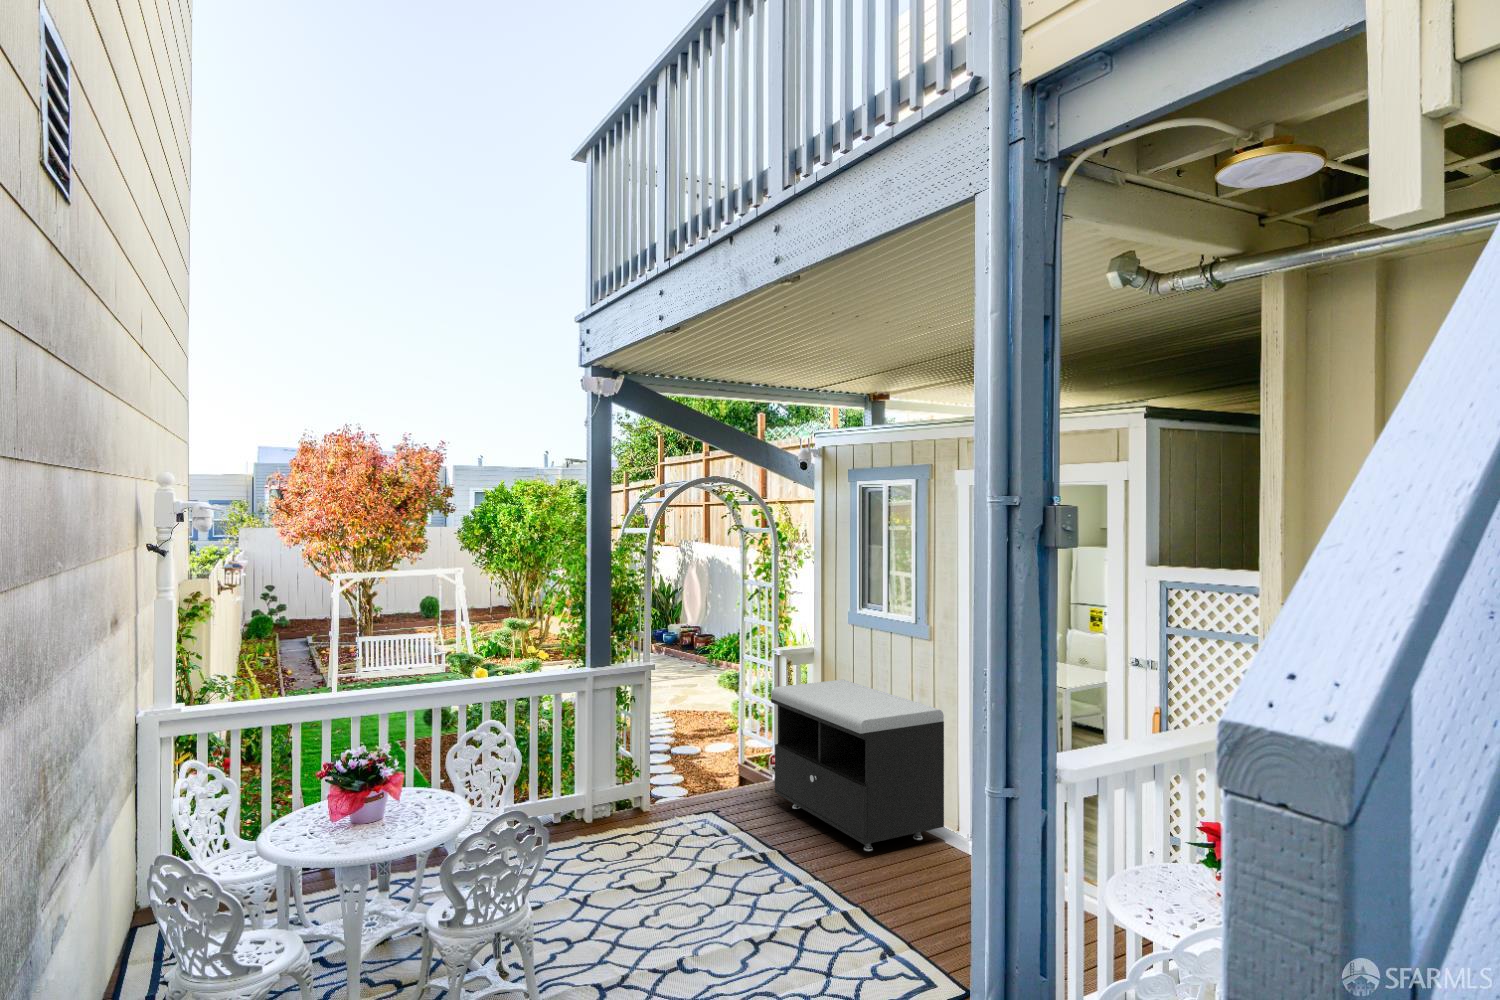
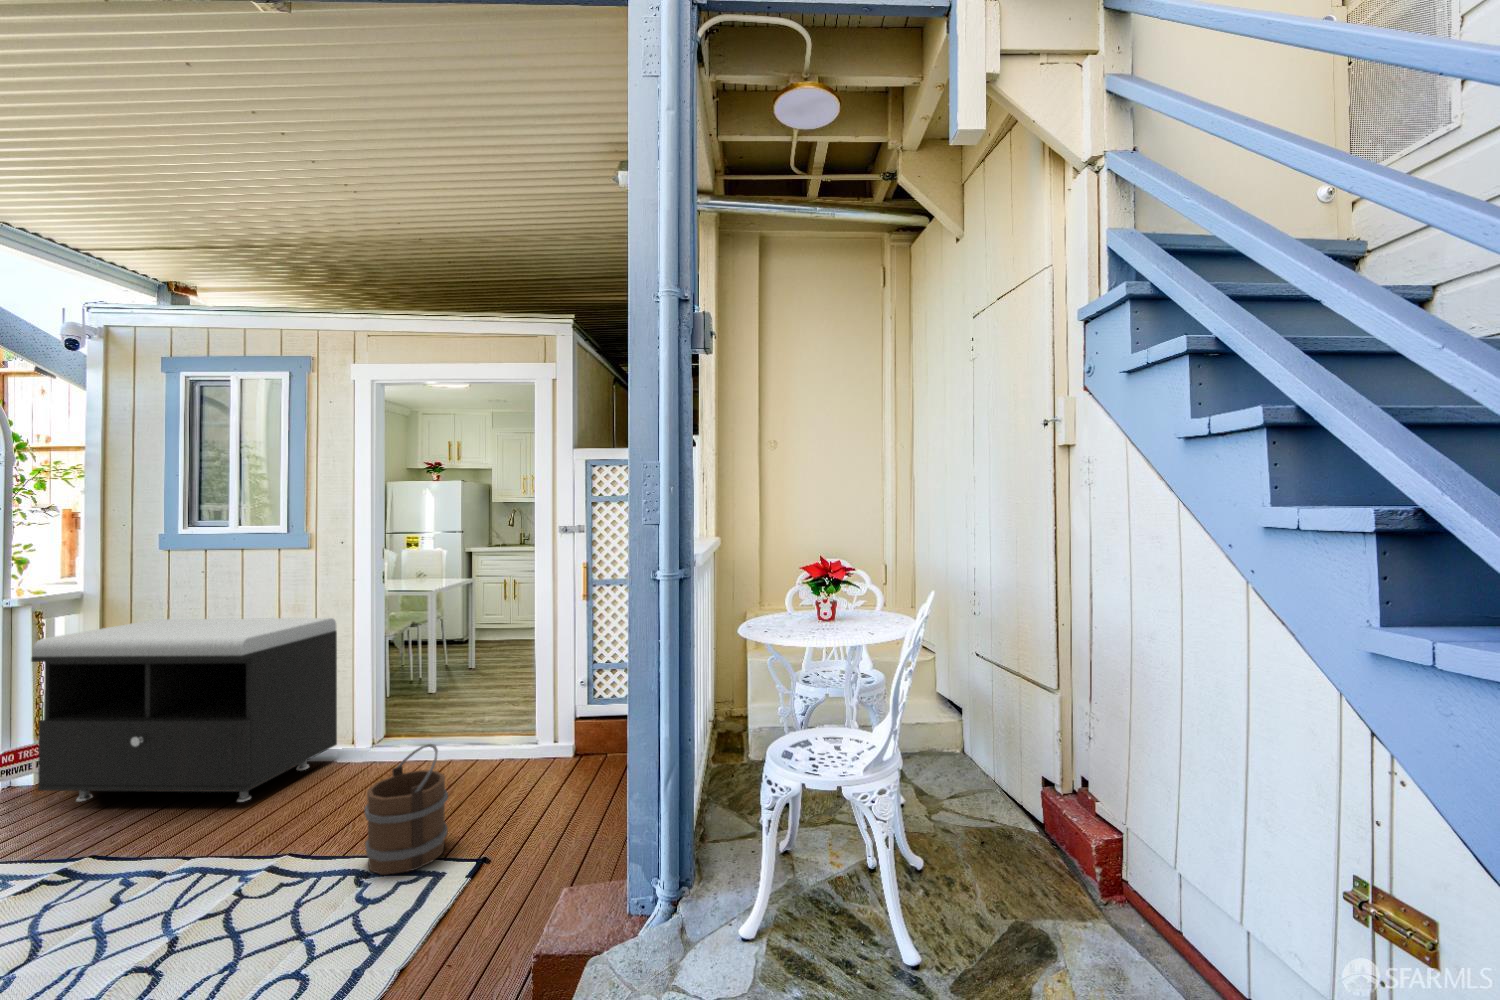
bucket: none [892,862,957,968] -> present [364,744,448,875]

